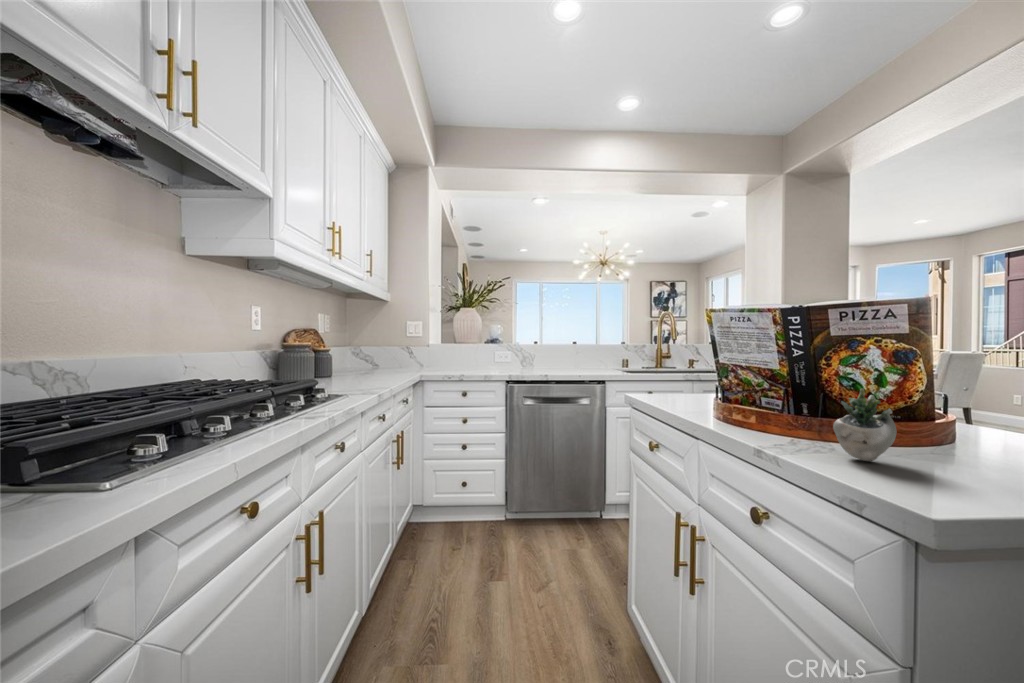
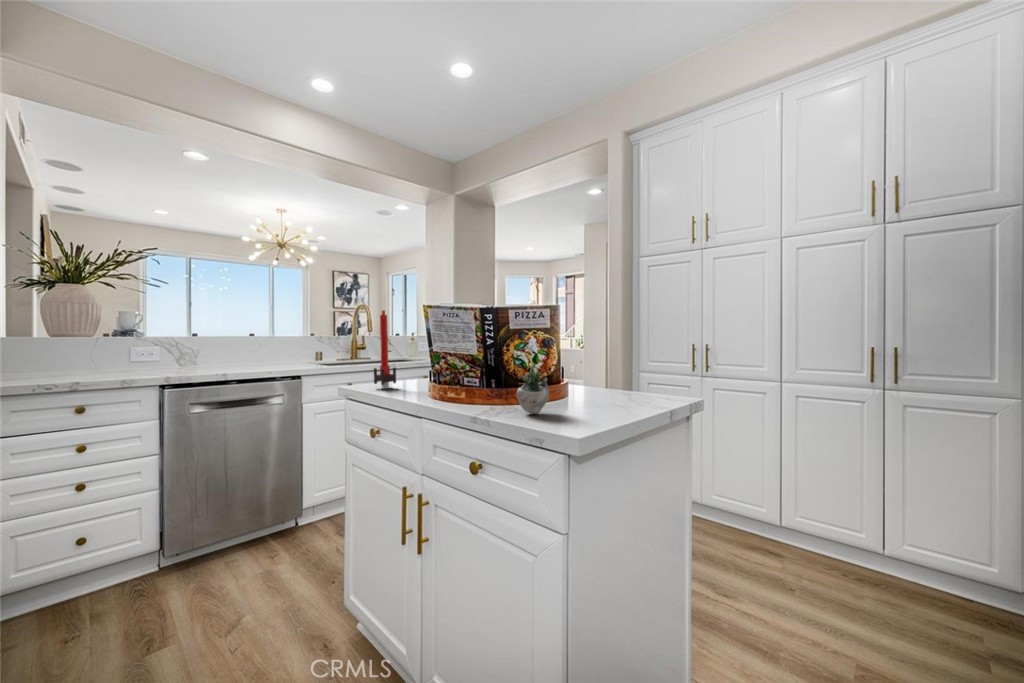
candle: none [659,315,683,401] -> present [374,310,396,388]

